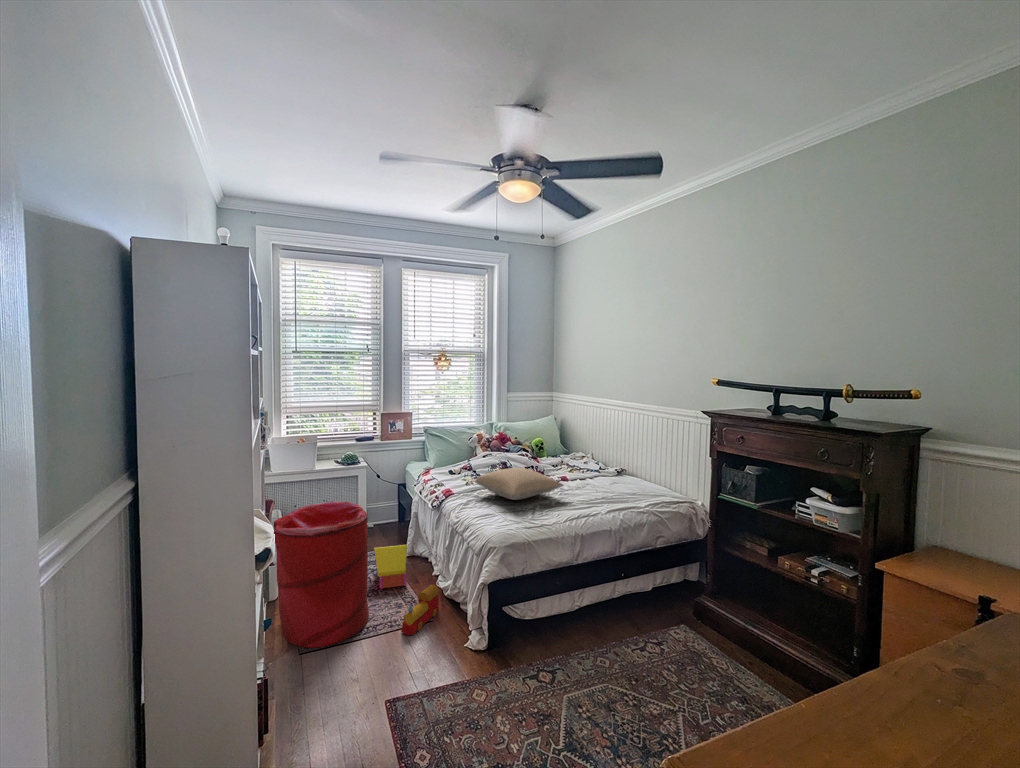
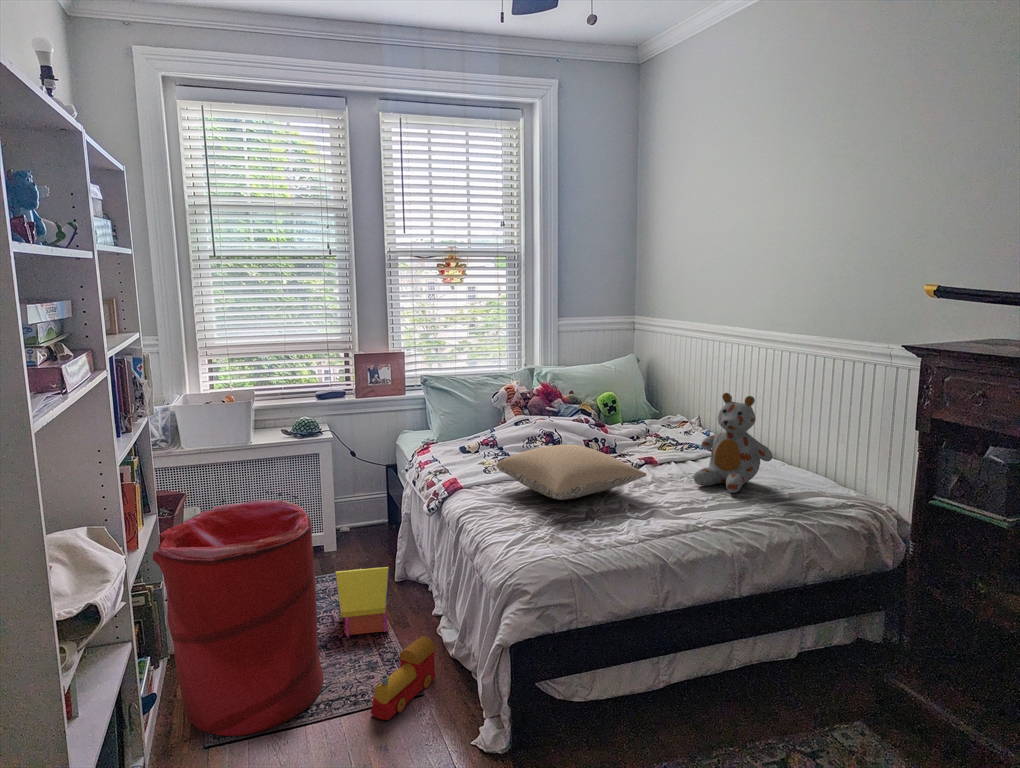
stuffed bear: none [591,438,634,496] -> present [694,393,772,493]

